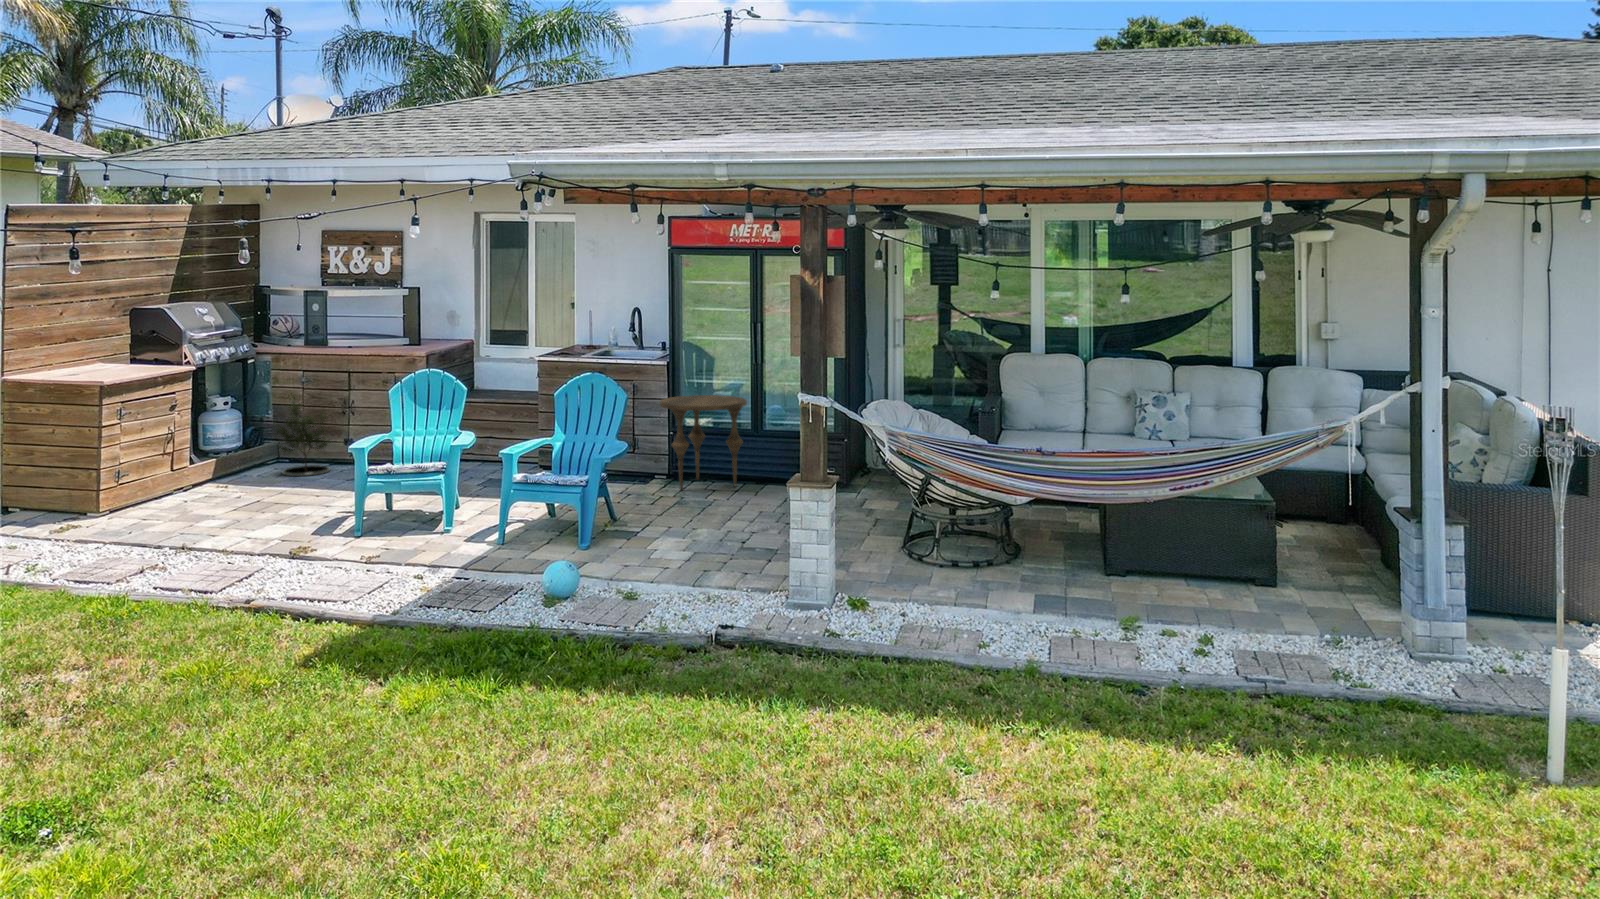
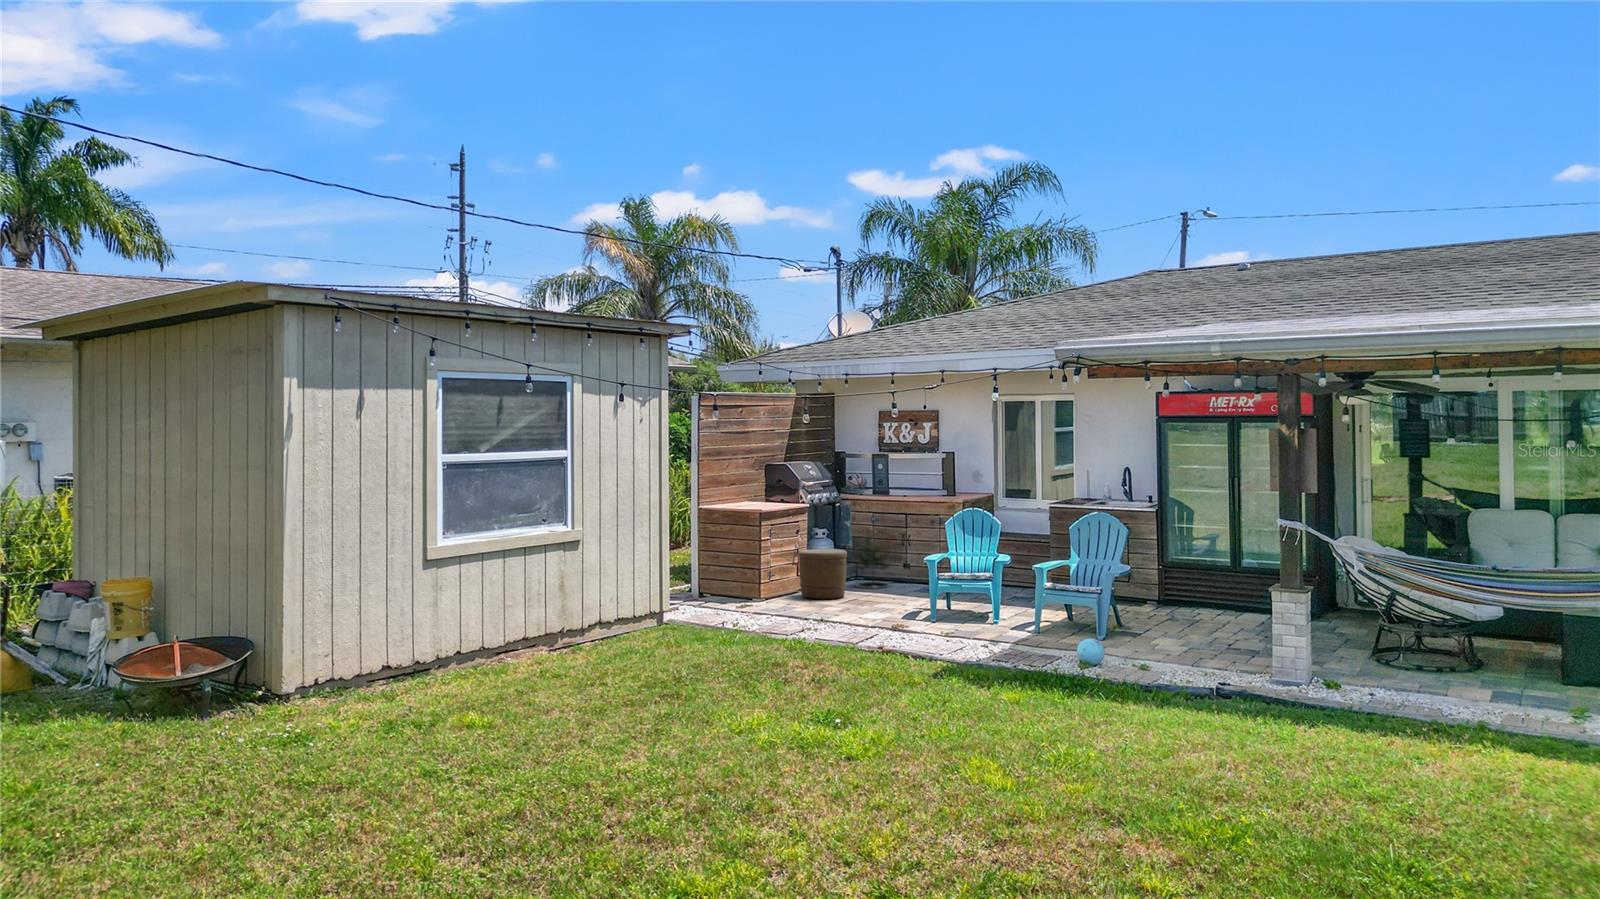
side table: present [660,395,747,490] -> none [1151,536,1225,610]
woven basket: none [177,427,254,500] -> present [799,549,847,599]

